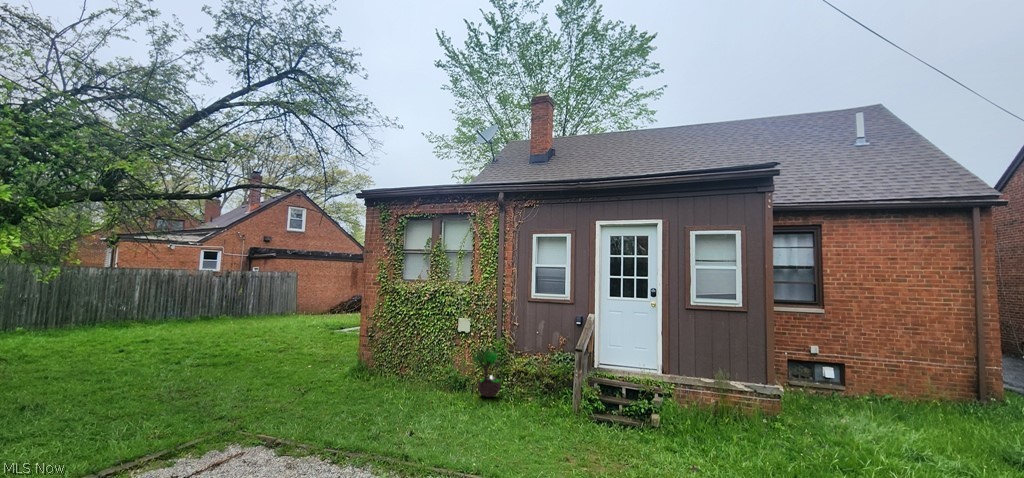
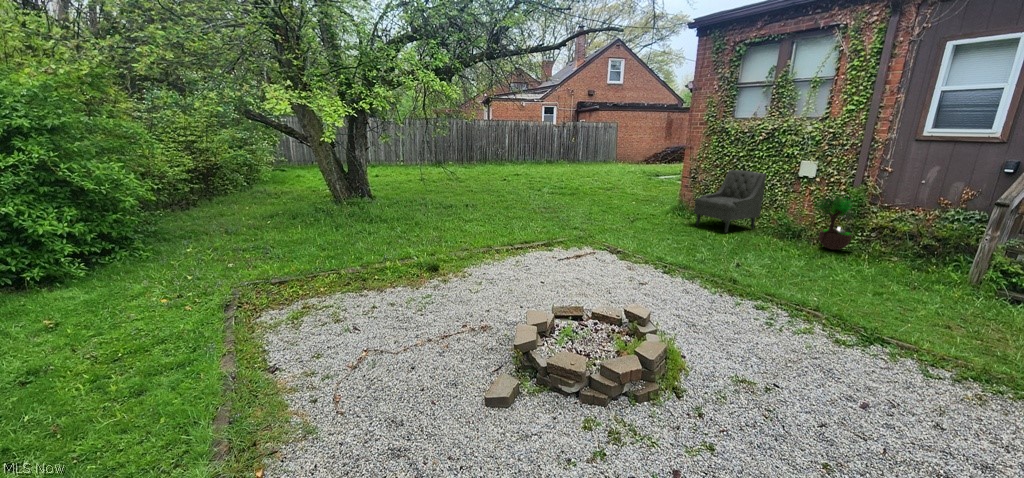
chair: none [371,328,433,394] -> present [694,170,766,233]

